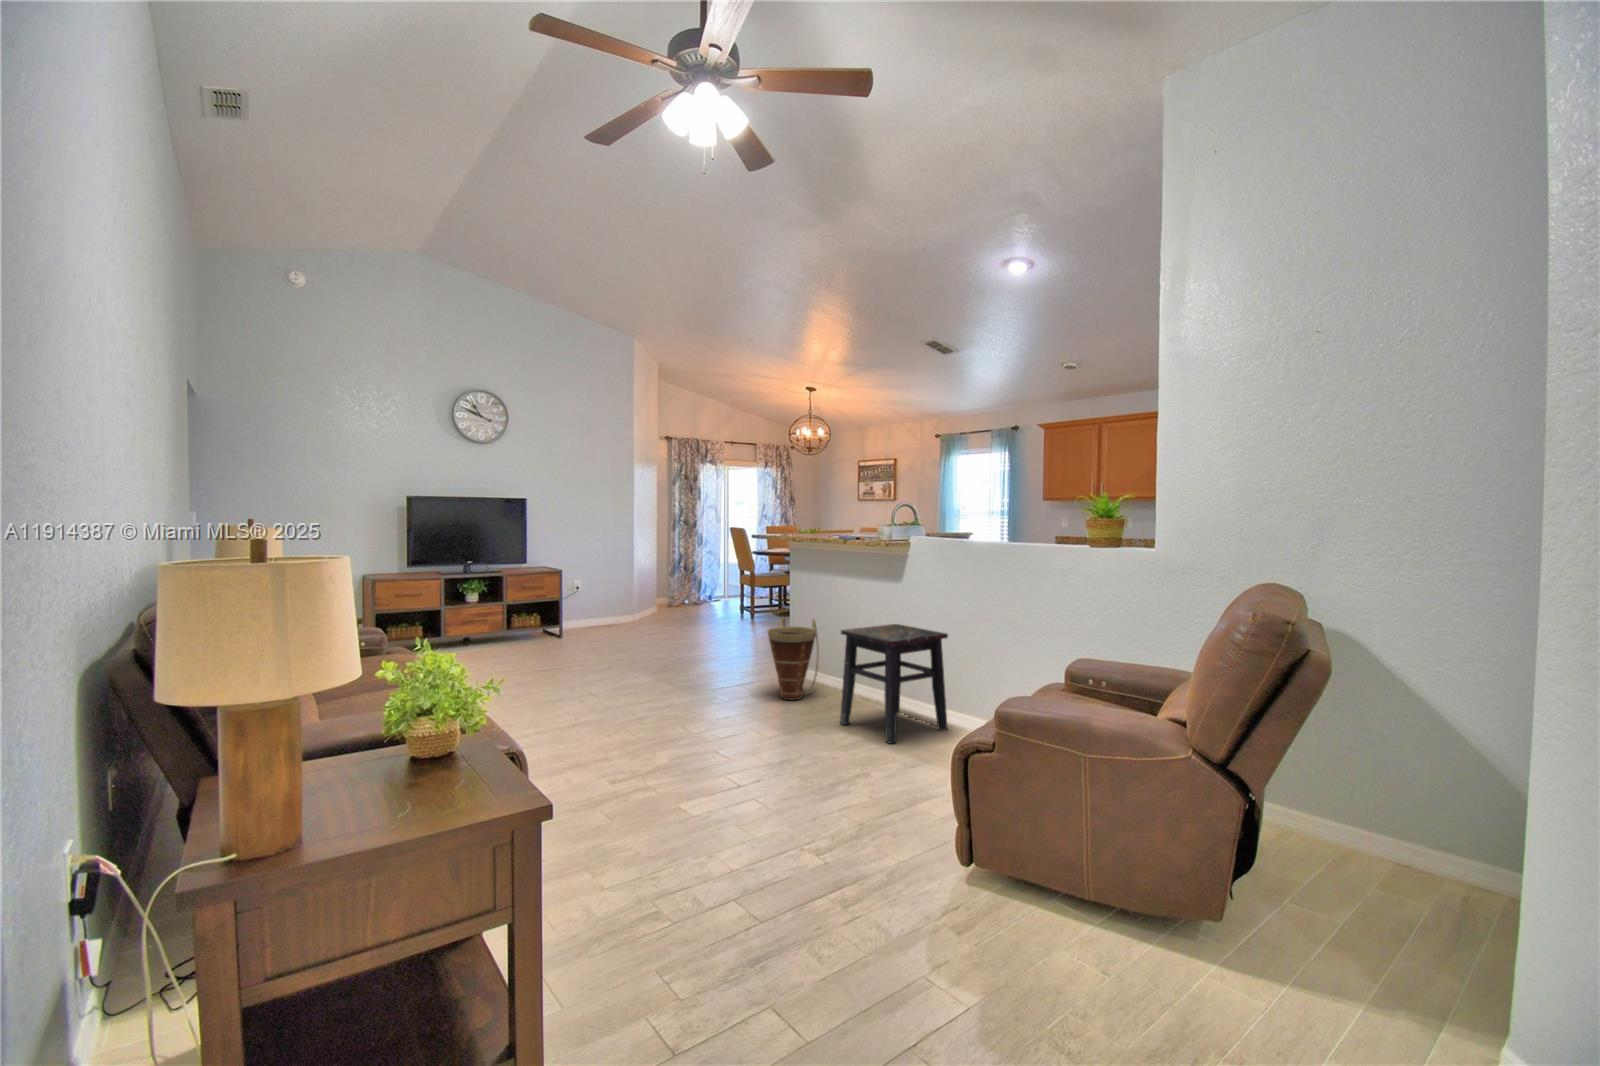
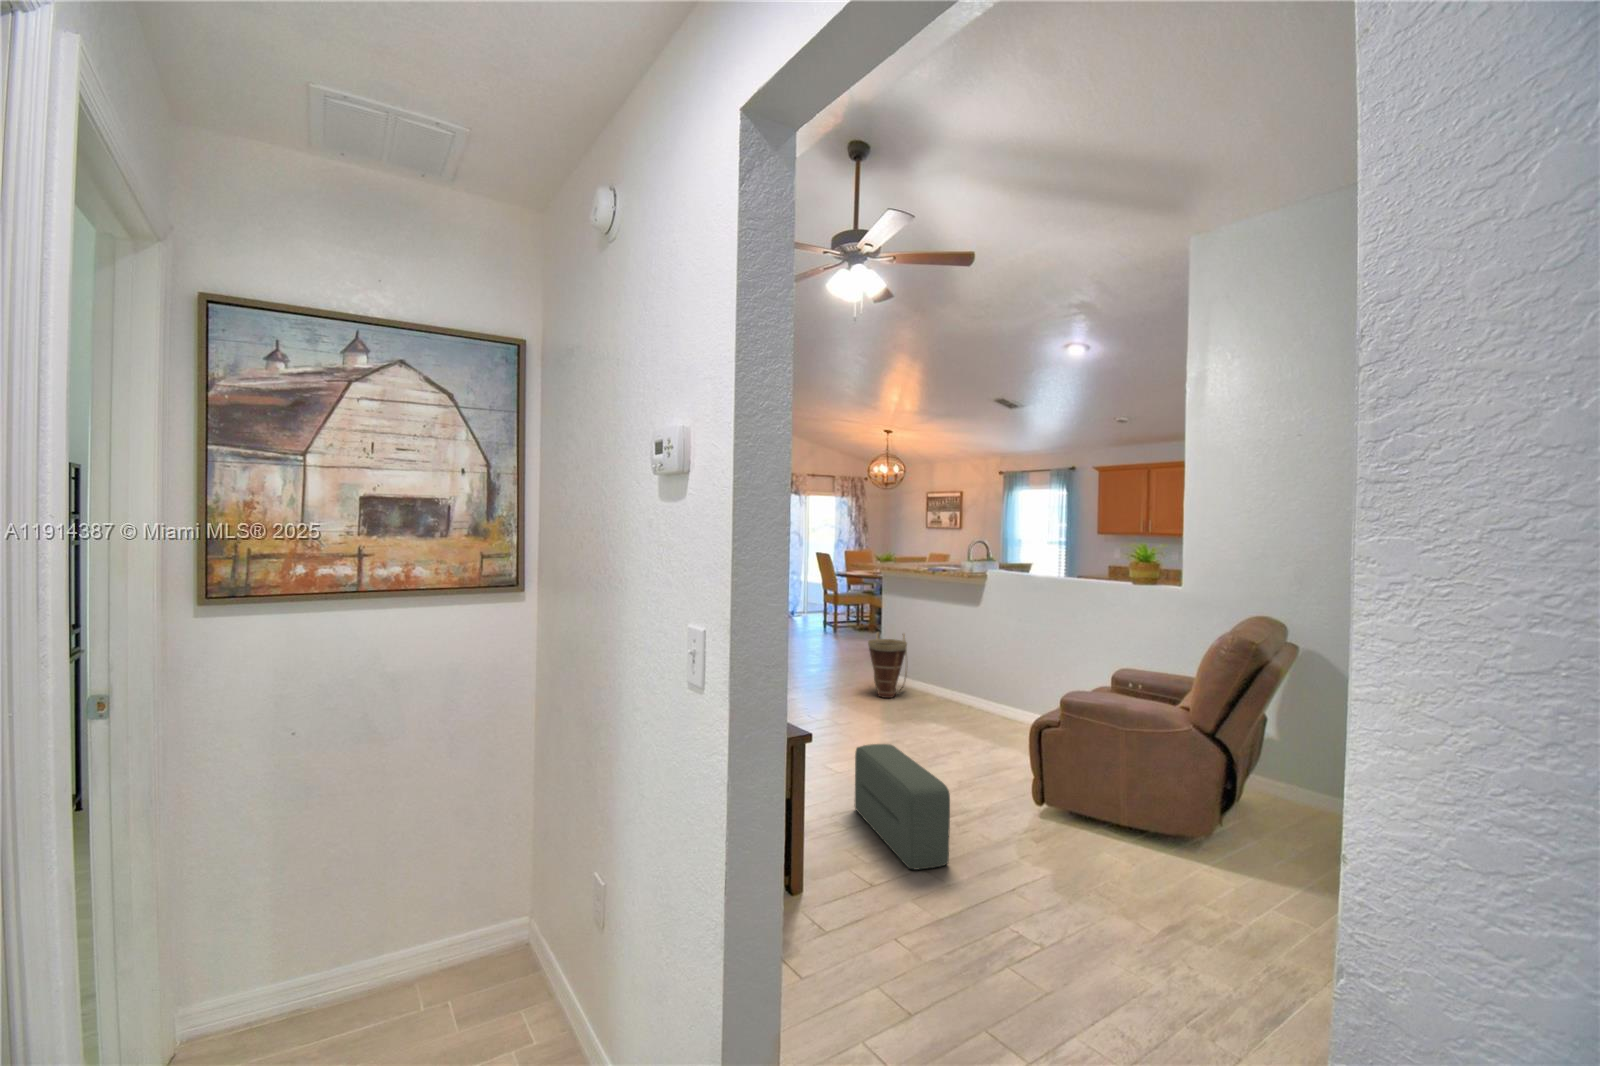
side table: present [840,624,948,744] -> none [930,639,1018,732]
pouf: none [699,785,821,1004] -> present [855,744,950,870]

